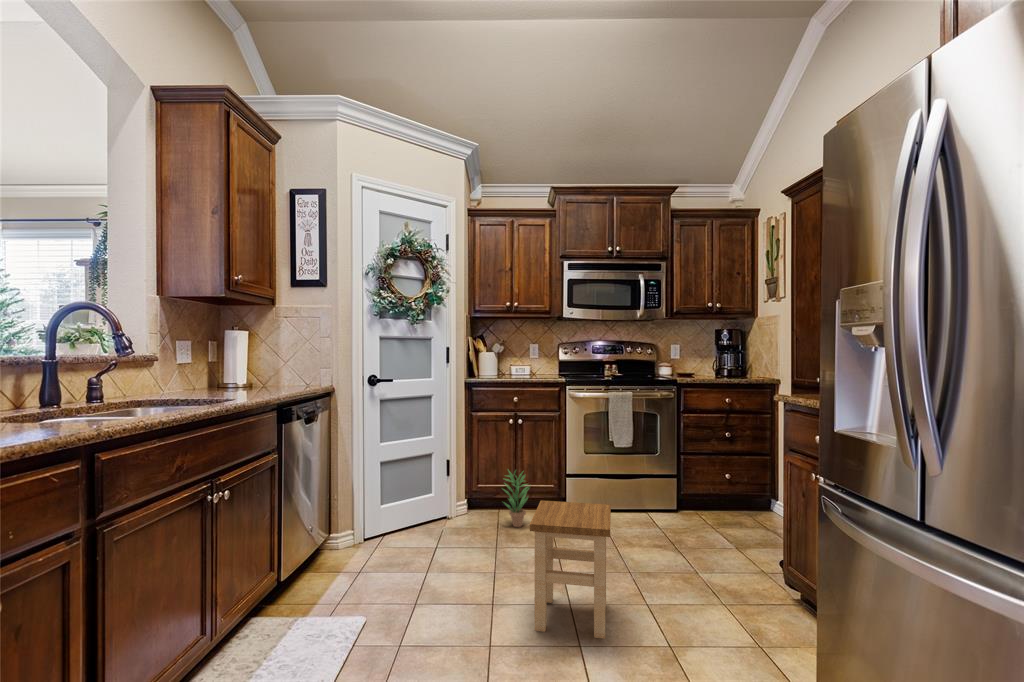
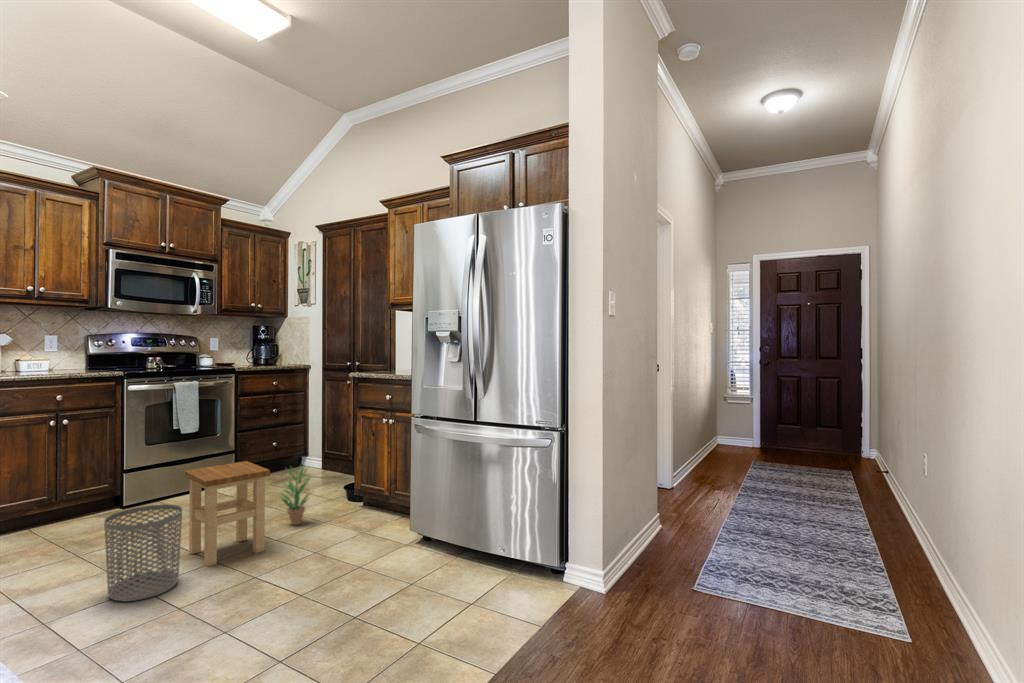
potted plant: present [504,470,529,527] -> present [280,465,311,525]
waste bin: none [429,532,500,647] -> present [104,504,182,601]

